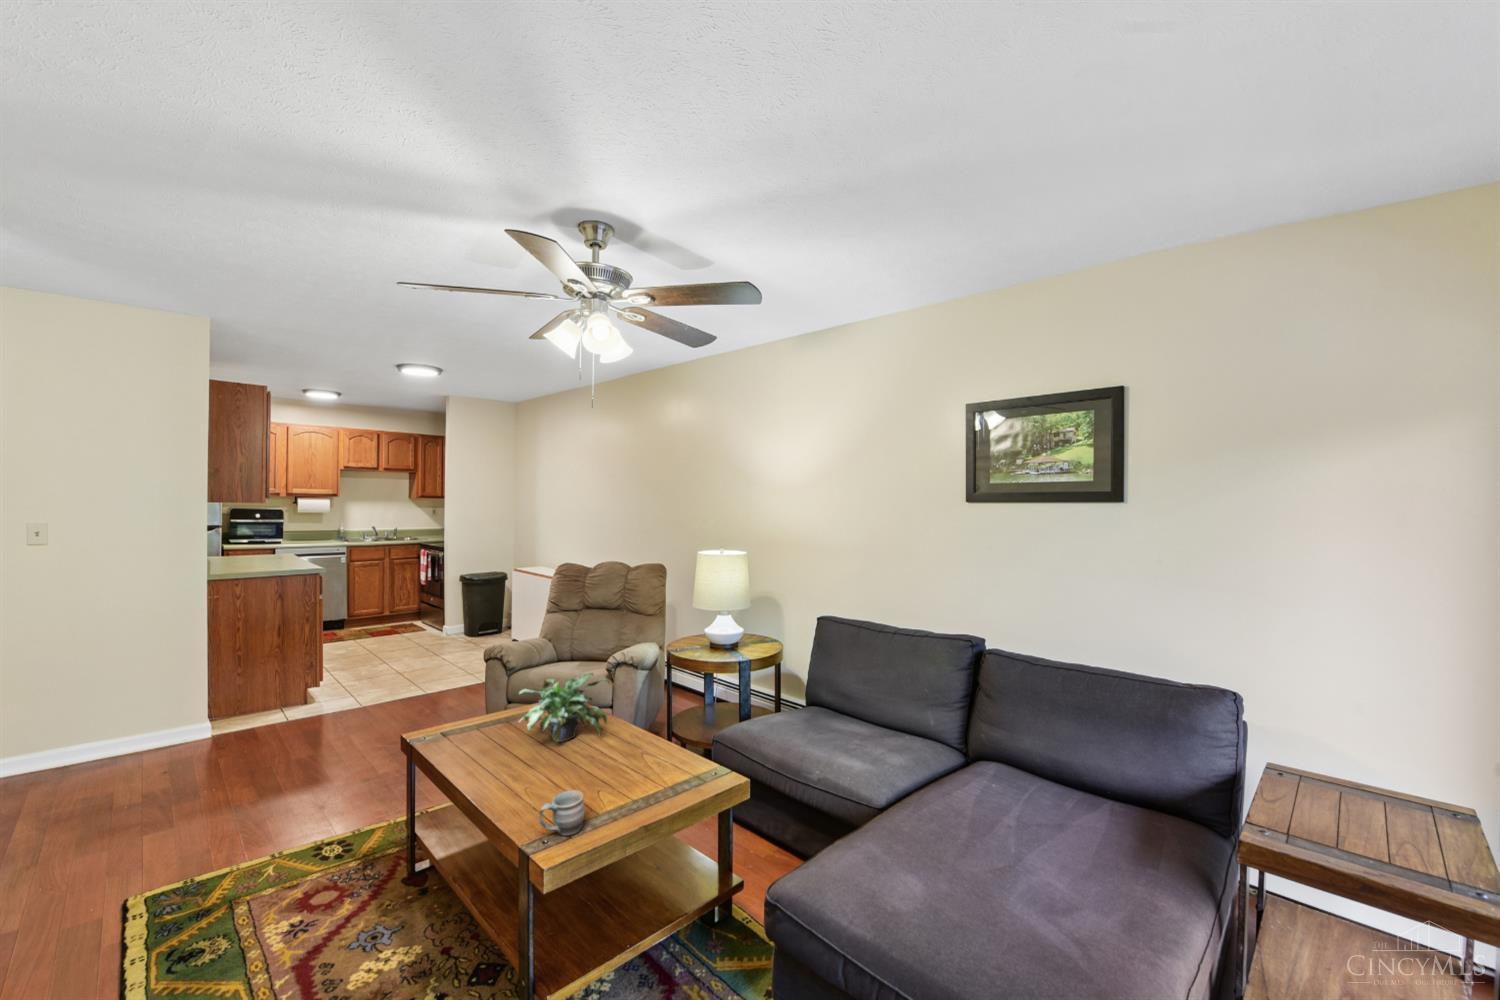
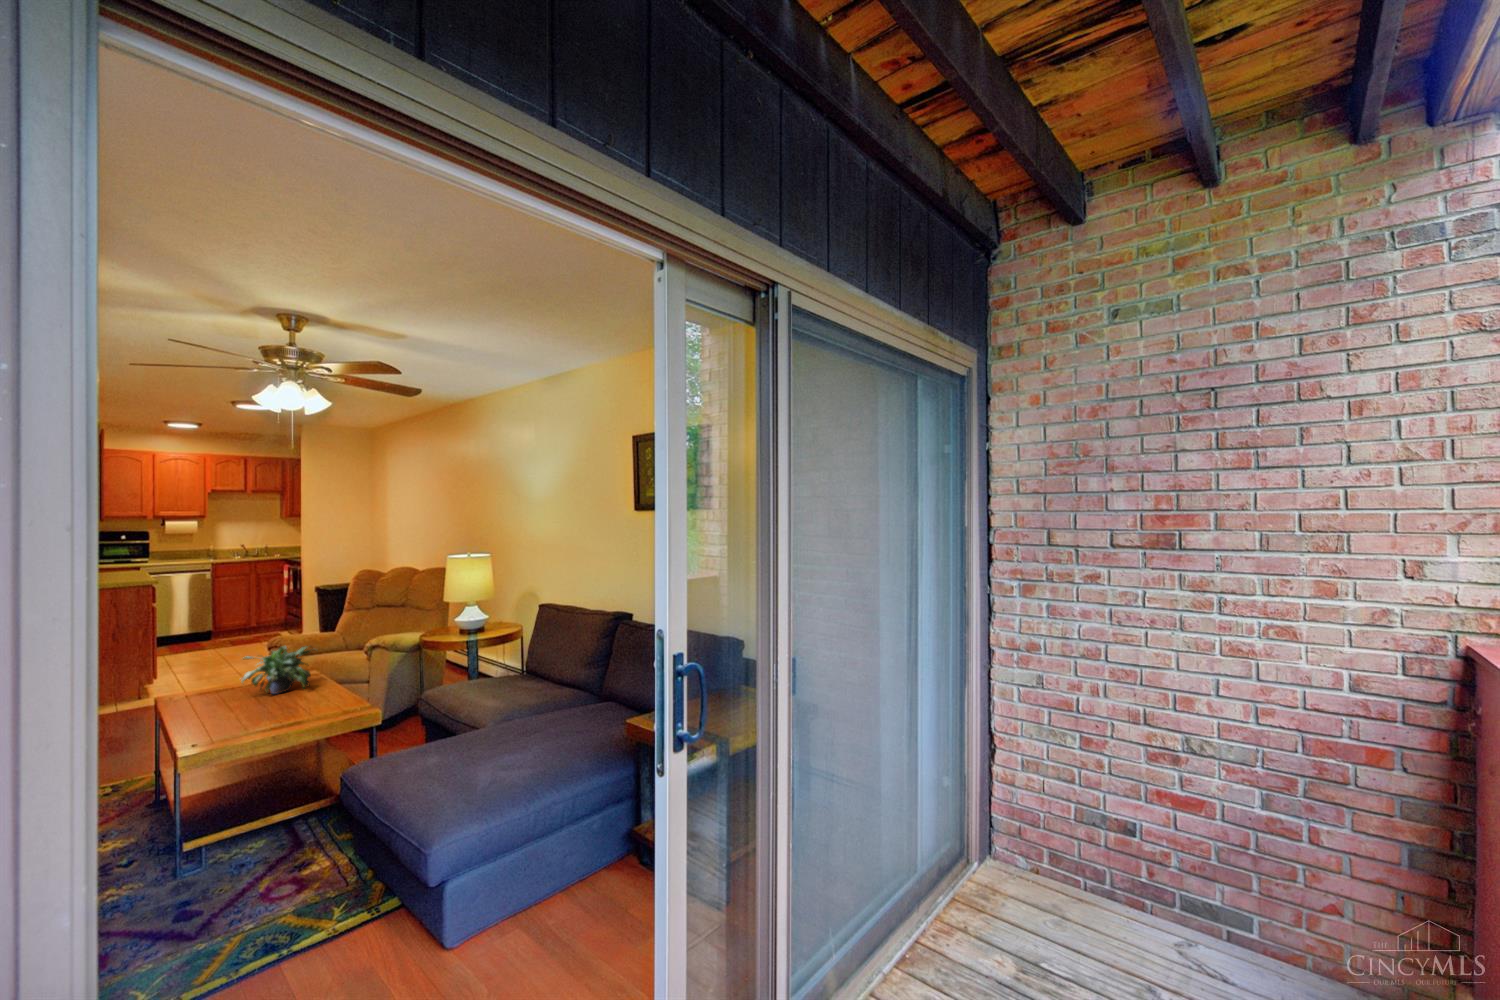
mug: present [539,790,585,836] -> none [198,708,235,735]

